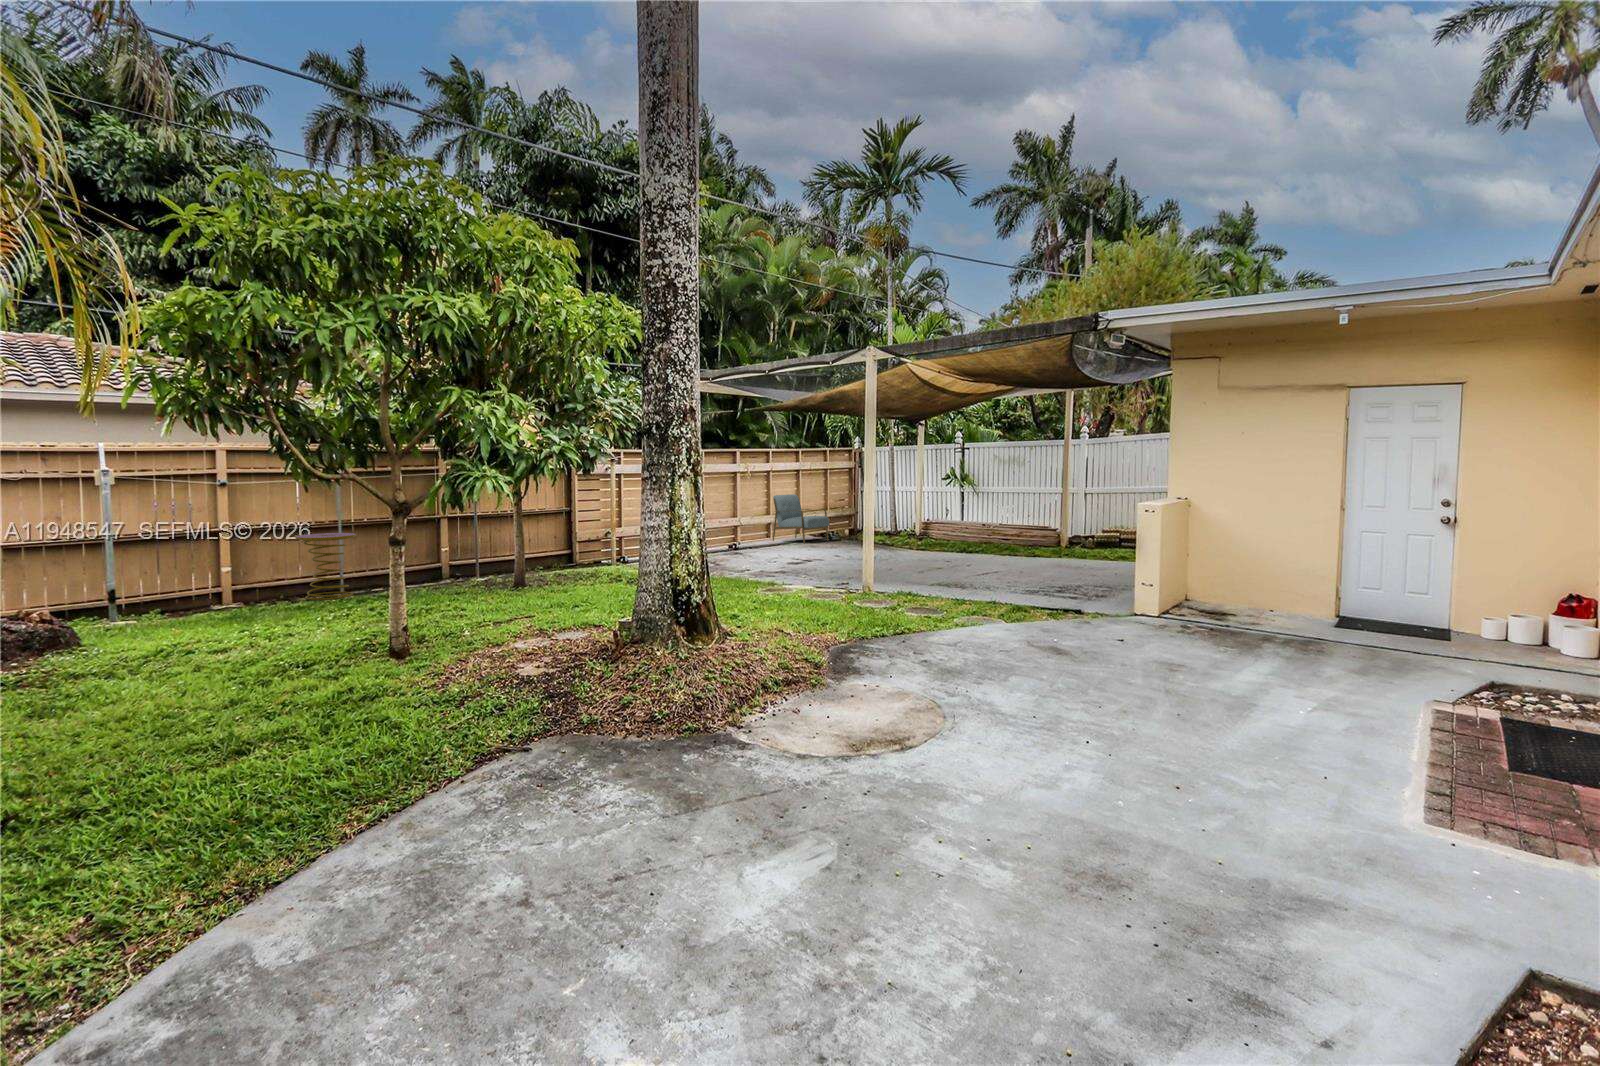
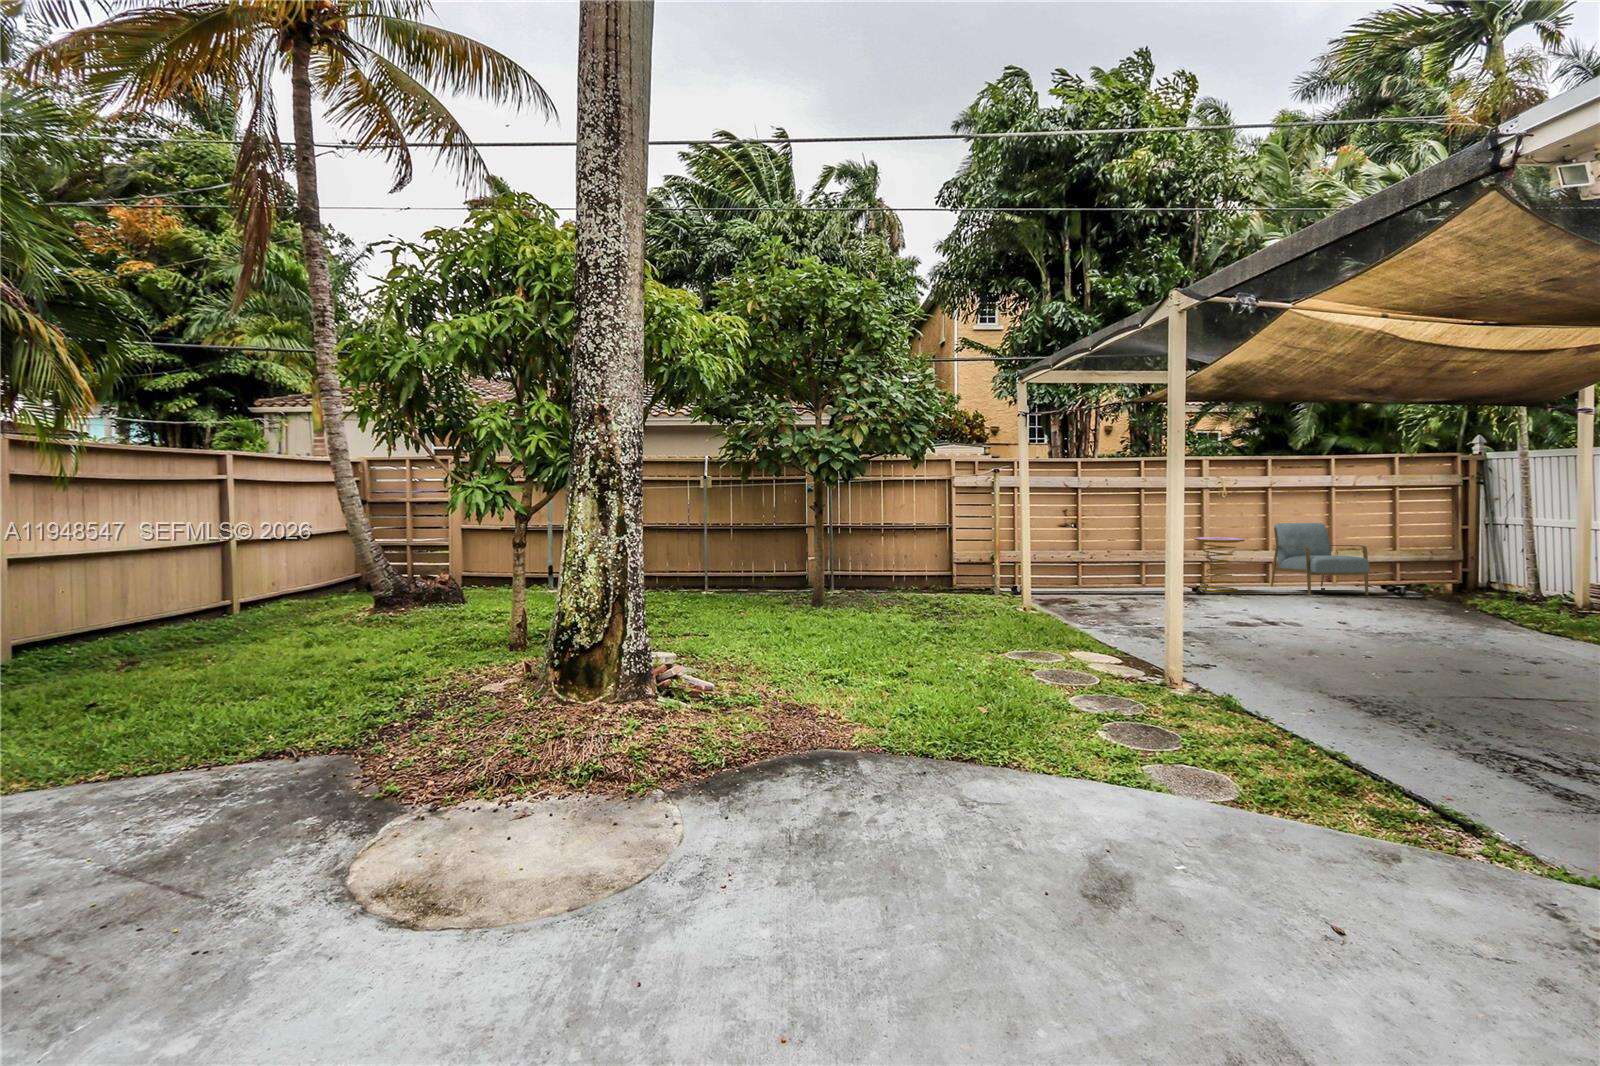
side table: present [295,533,356,600] -> present [1194,537,1245,592]

